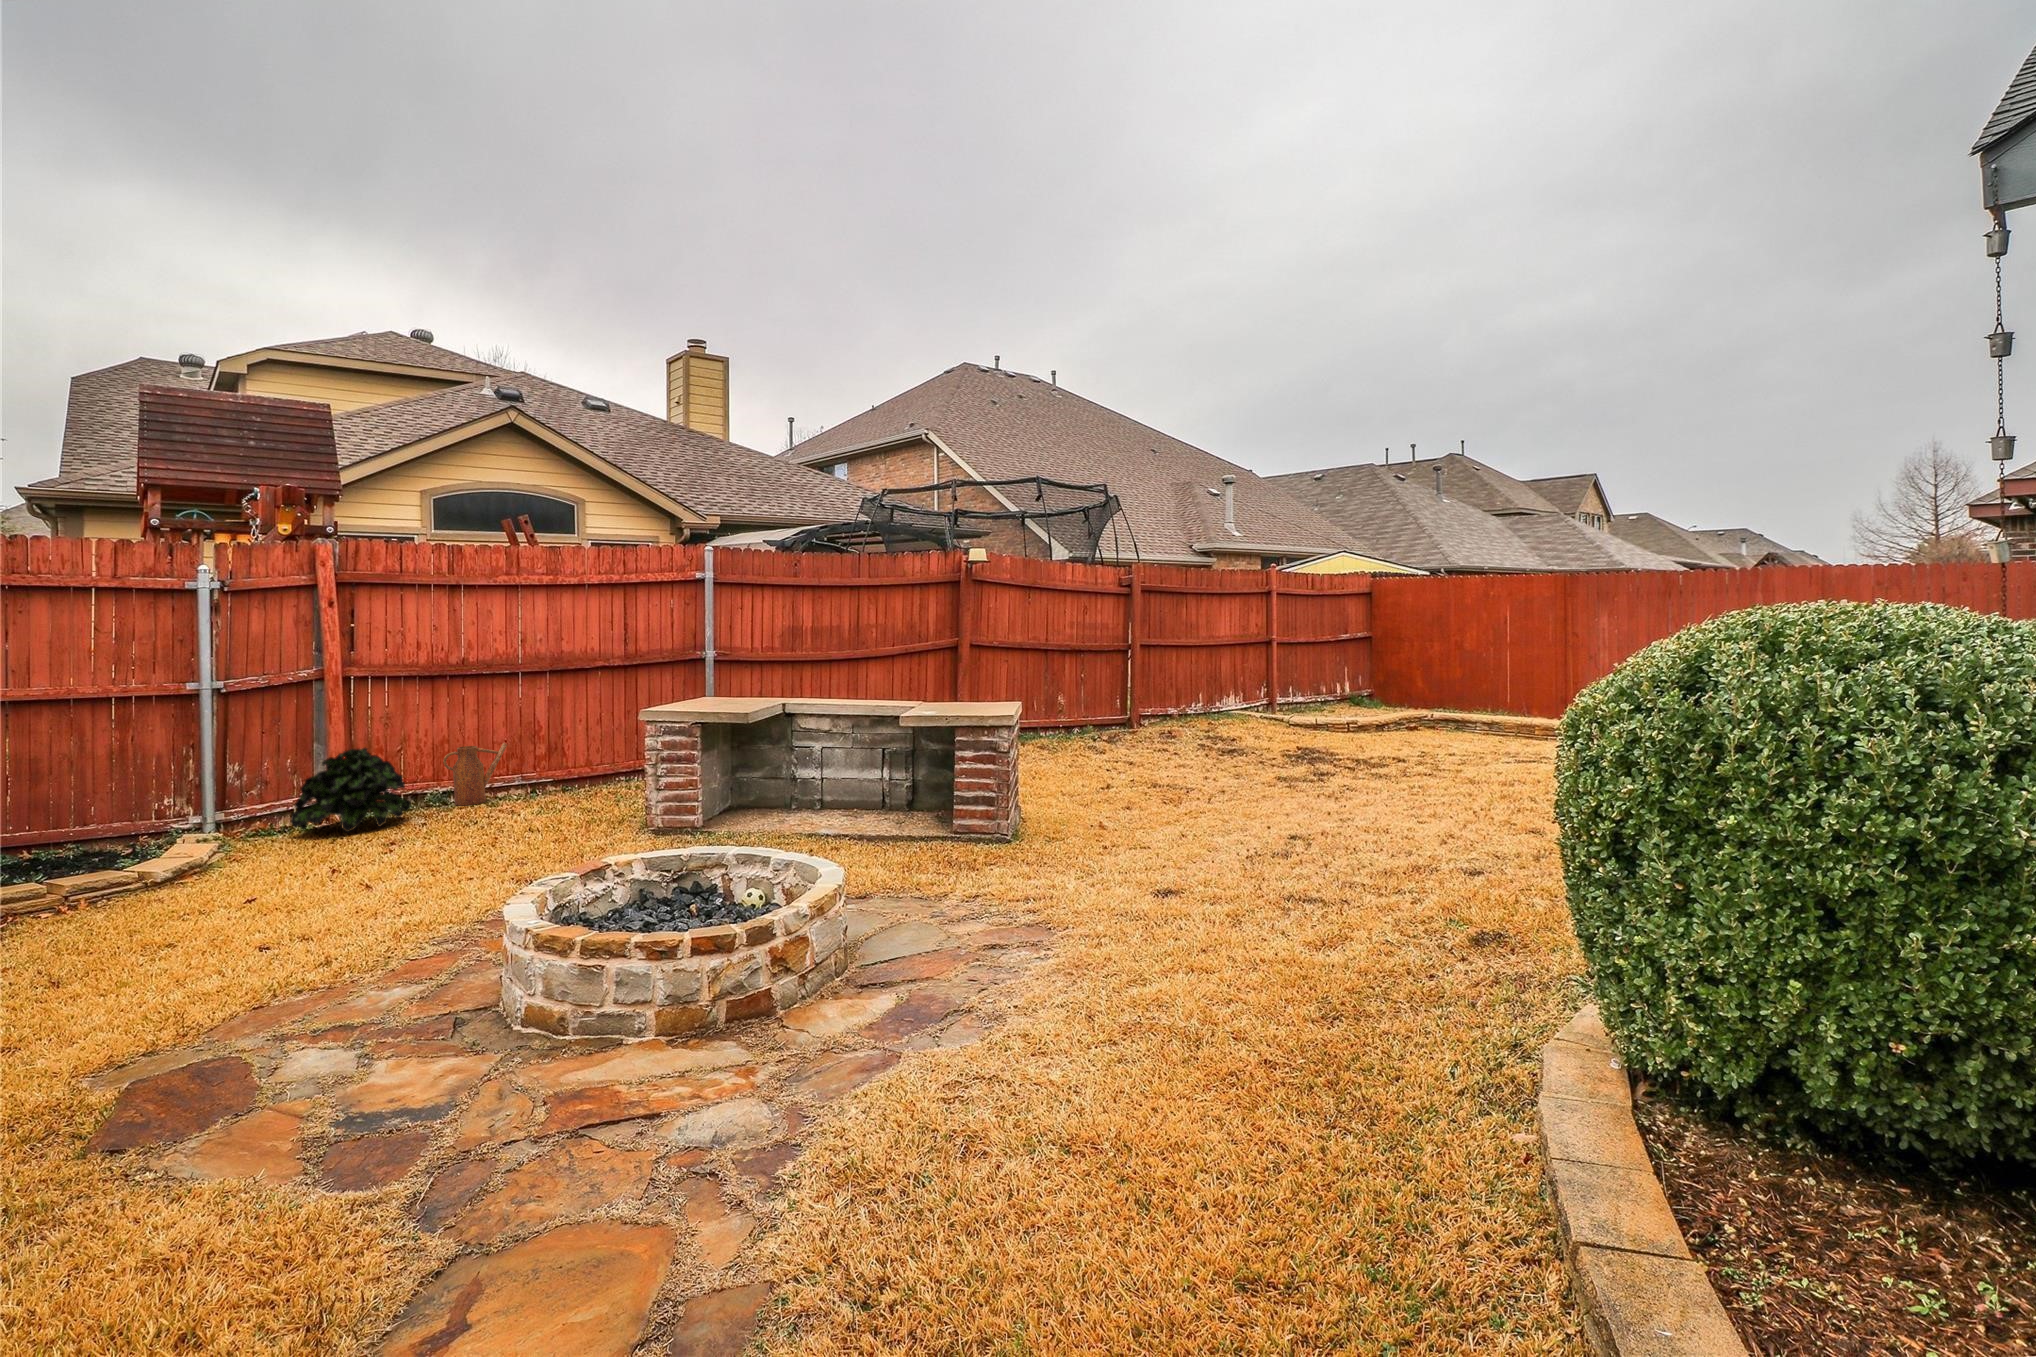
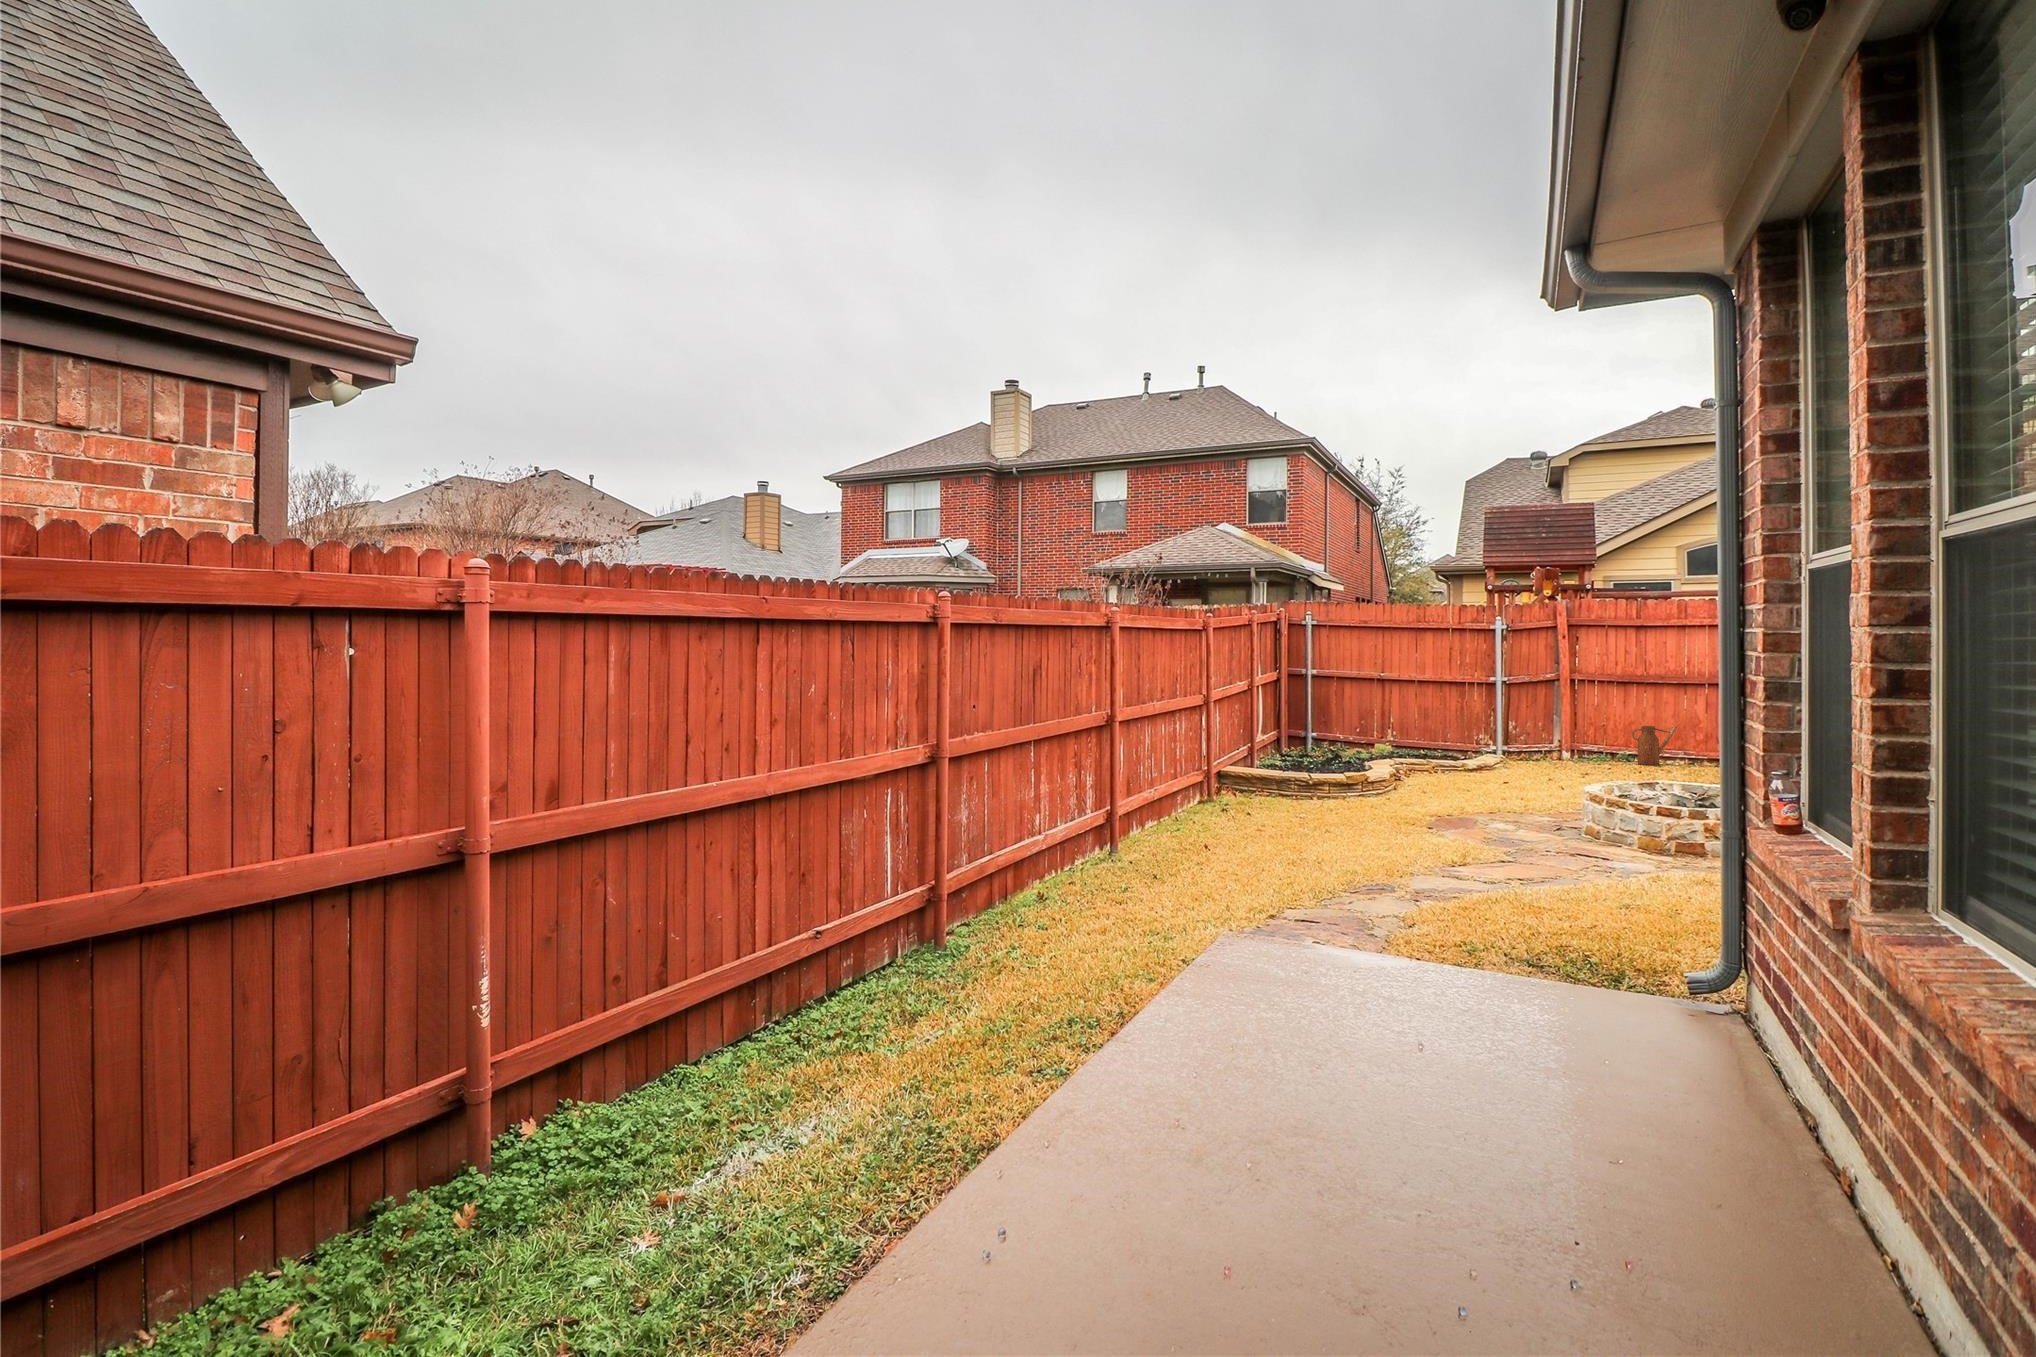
potted plant: present [291,748,411,832] -> none [1537,718,1605,767]

